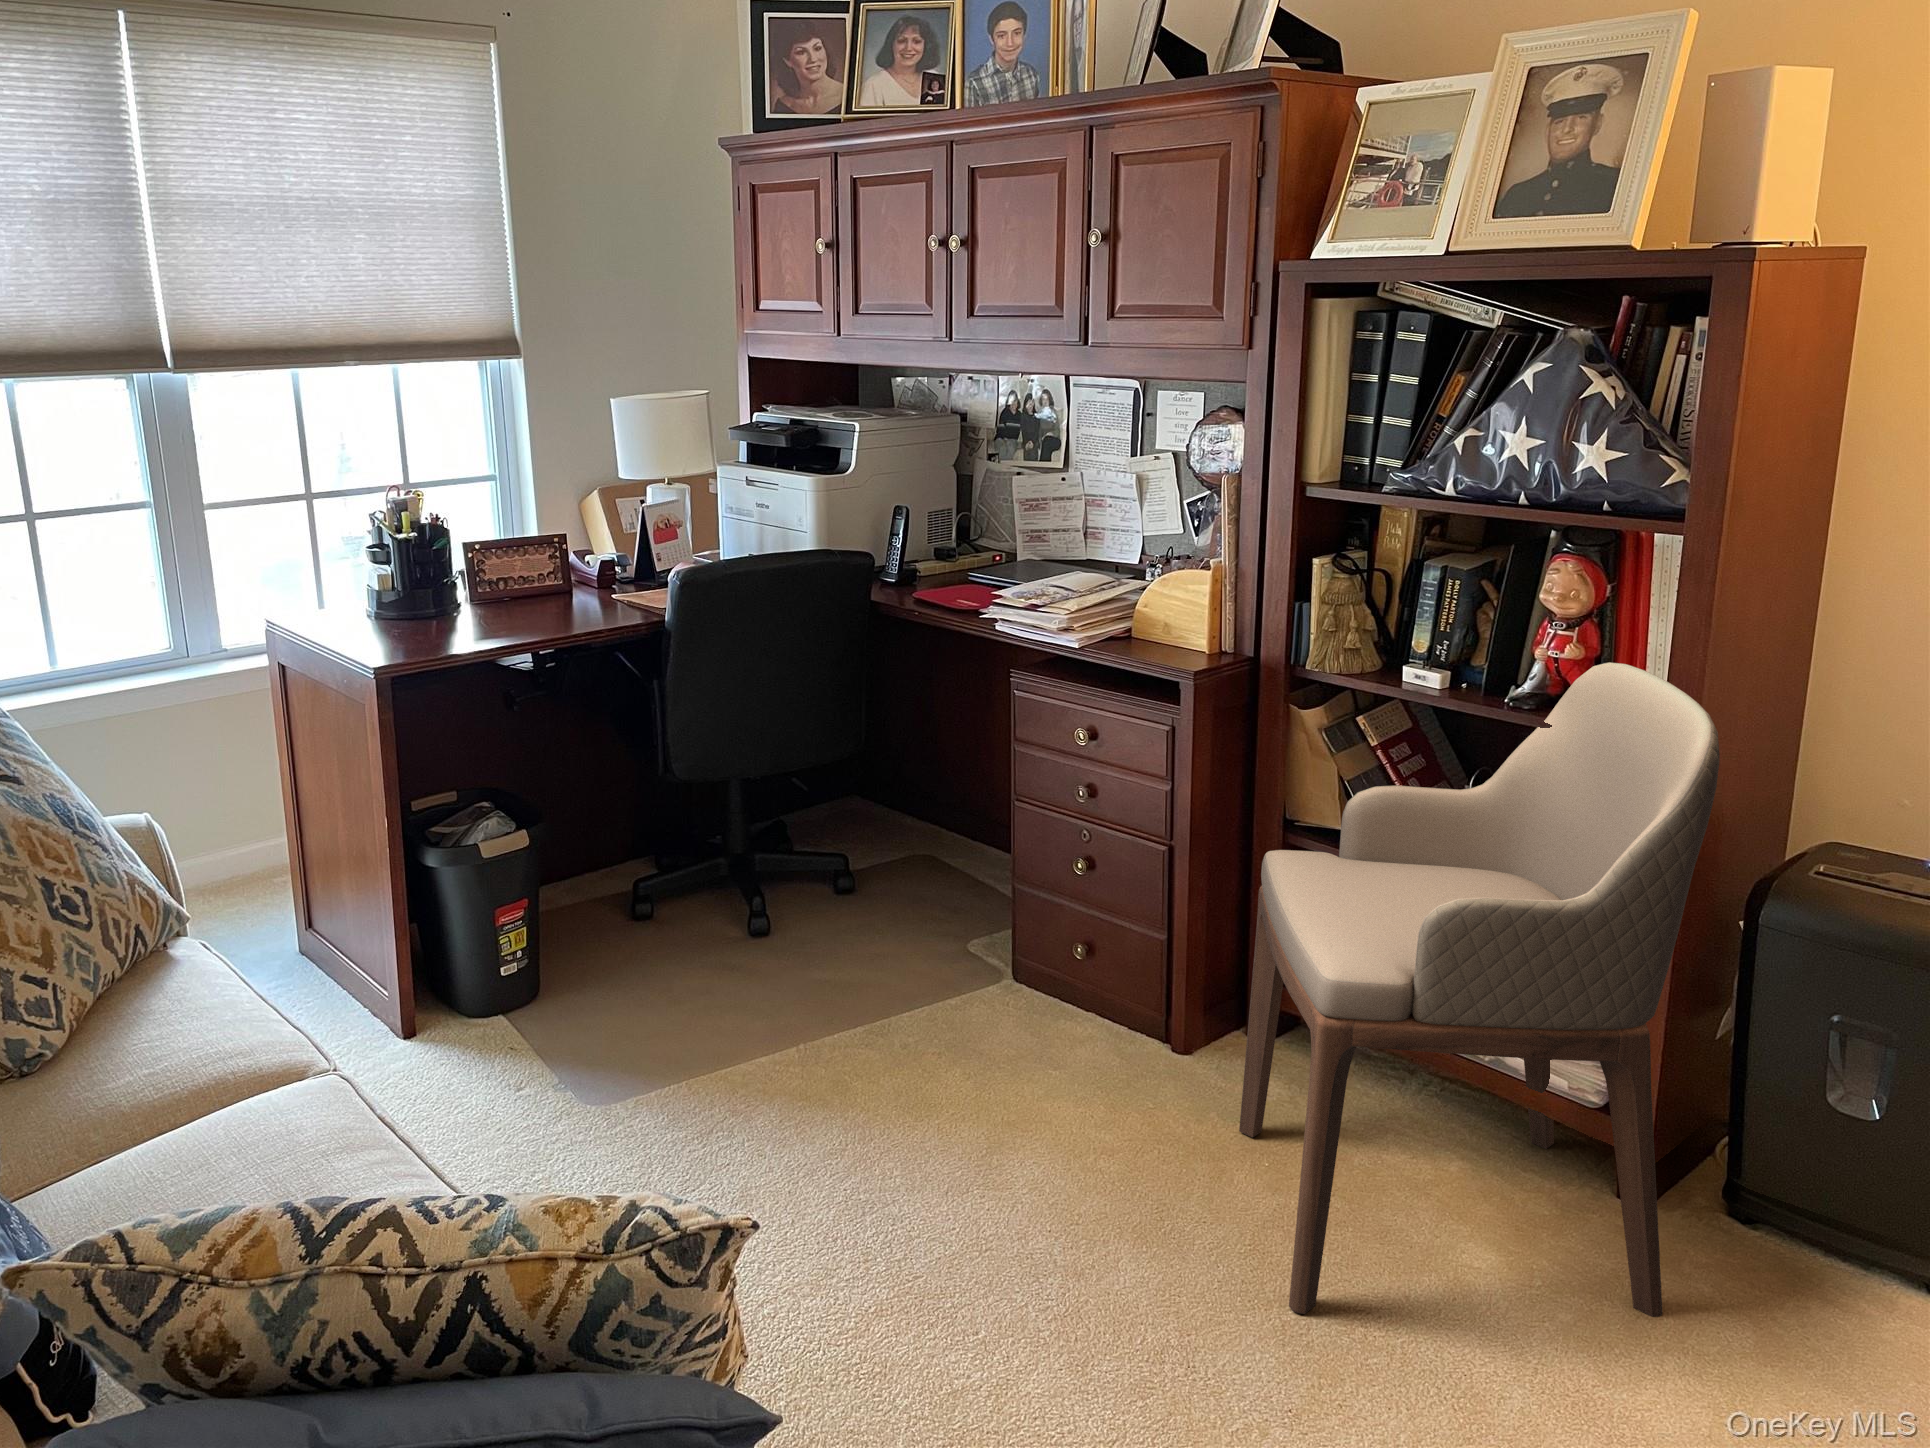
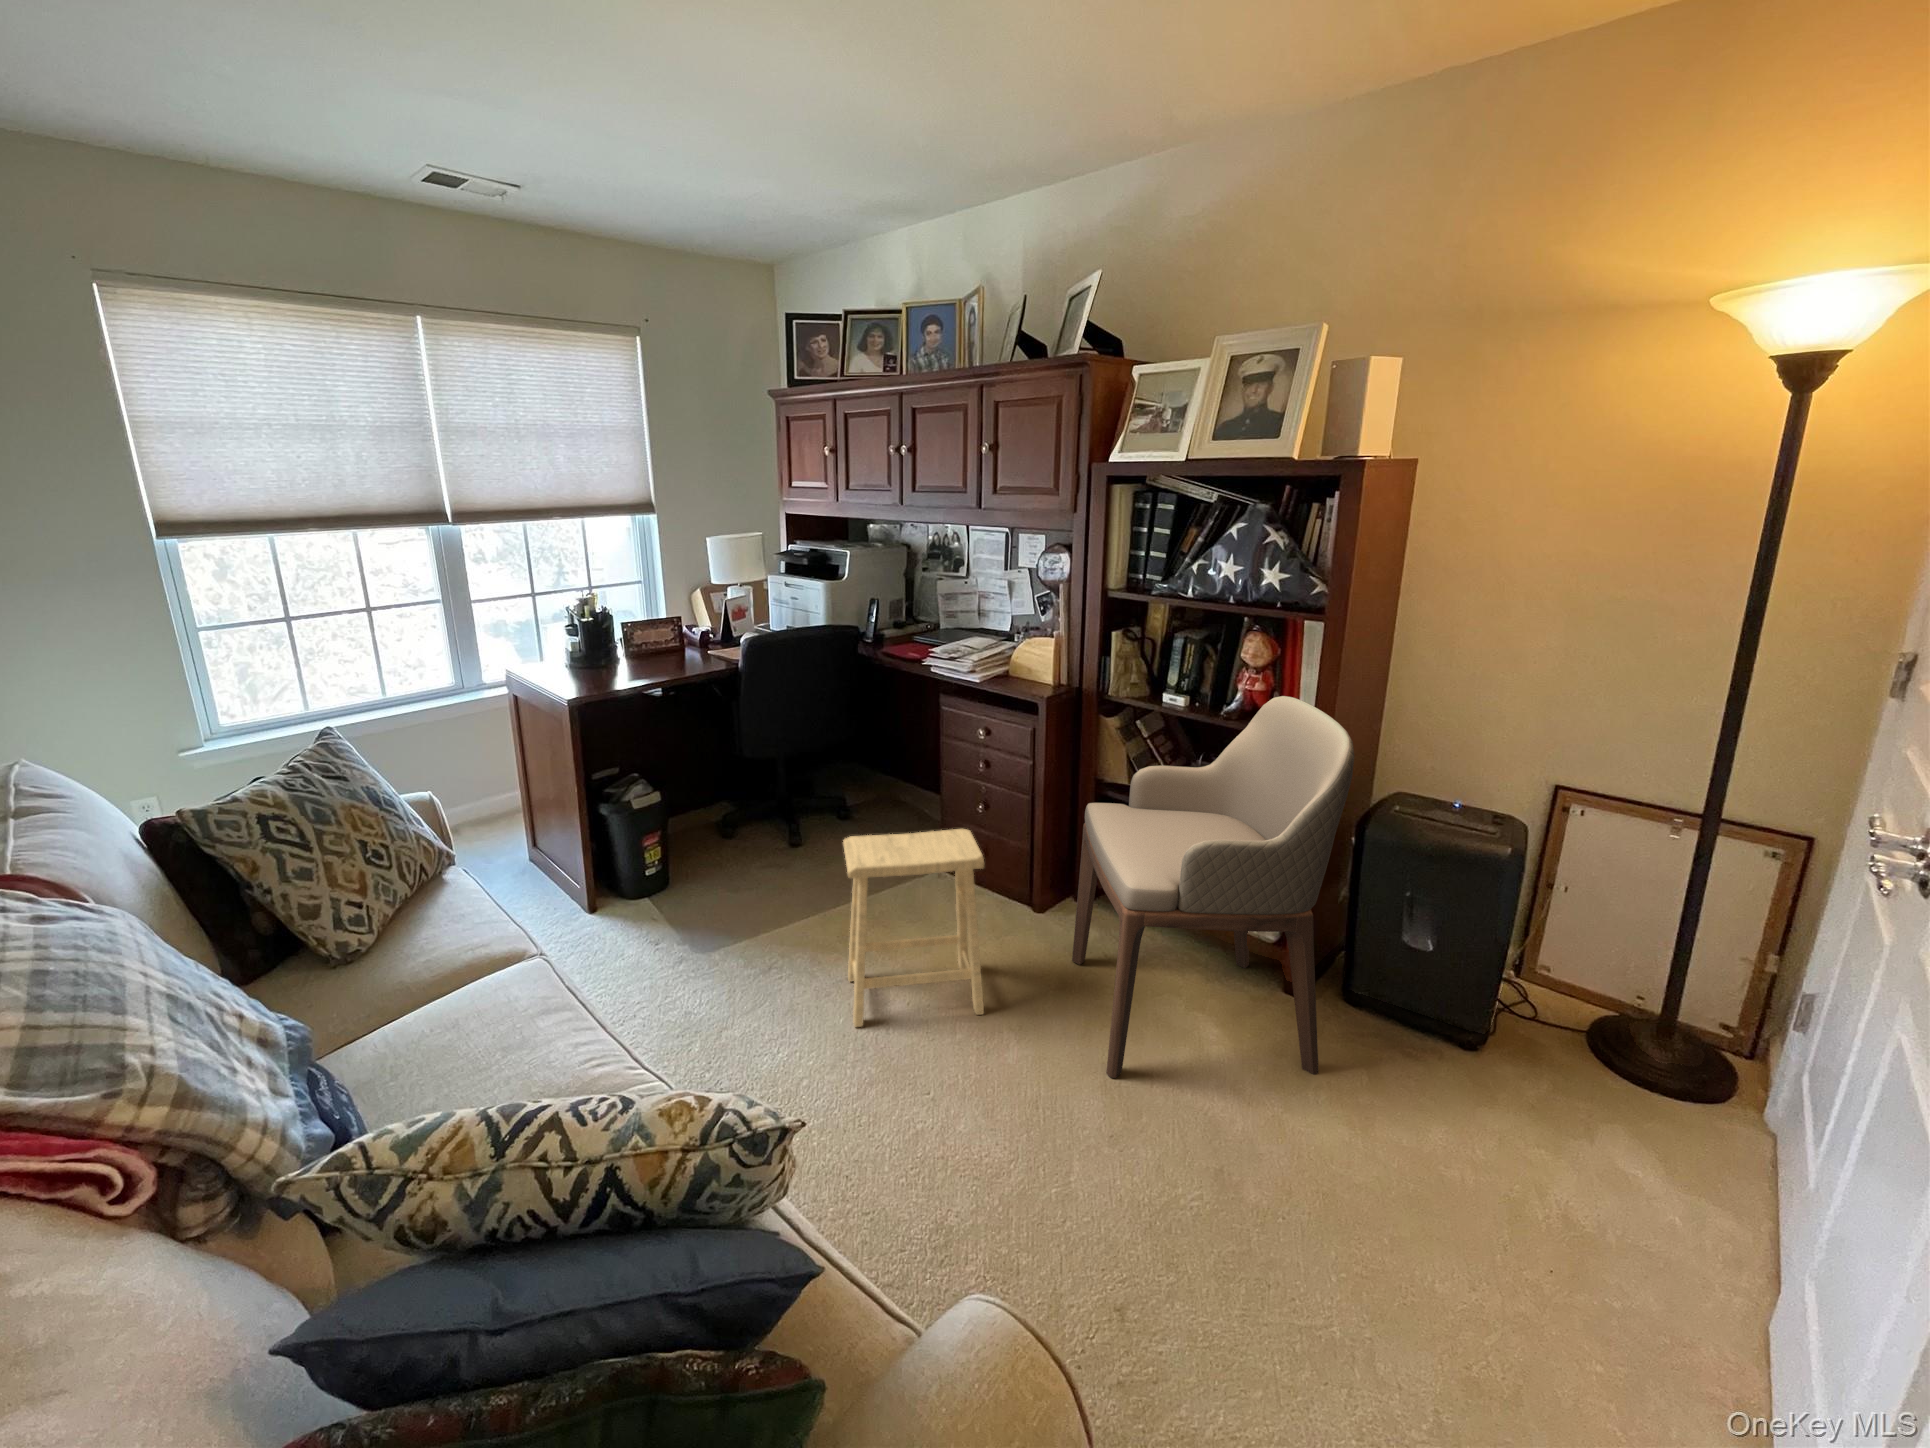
footstool: none [841,891,1082,1226] -> present [843,829,984,1027]

